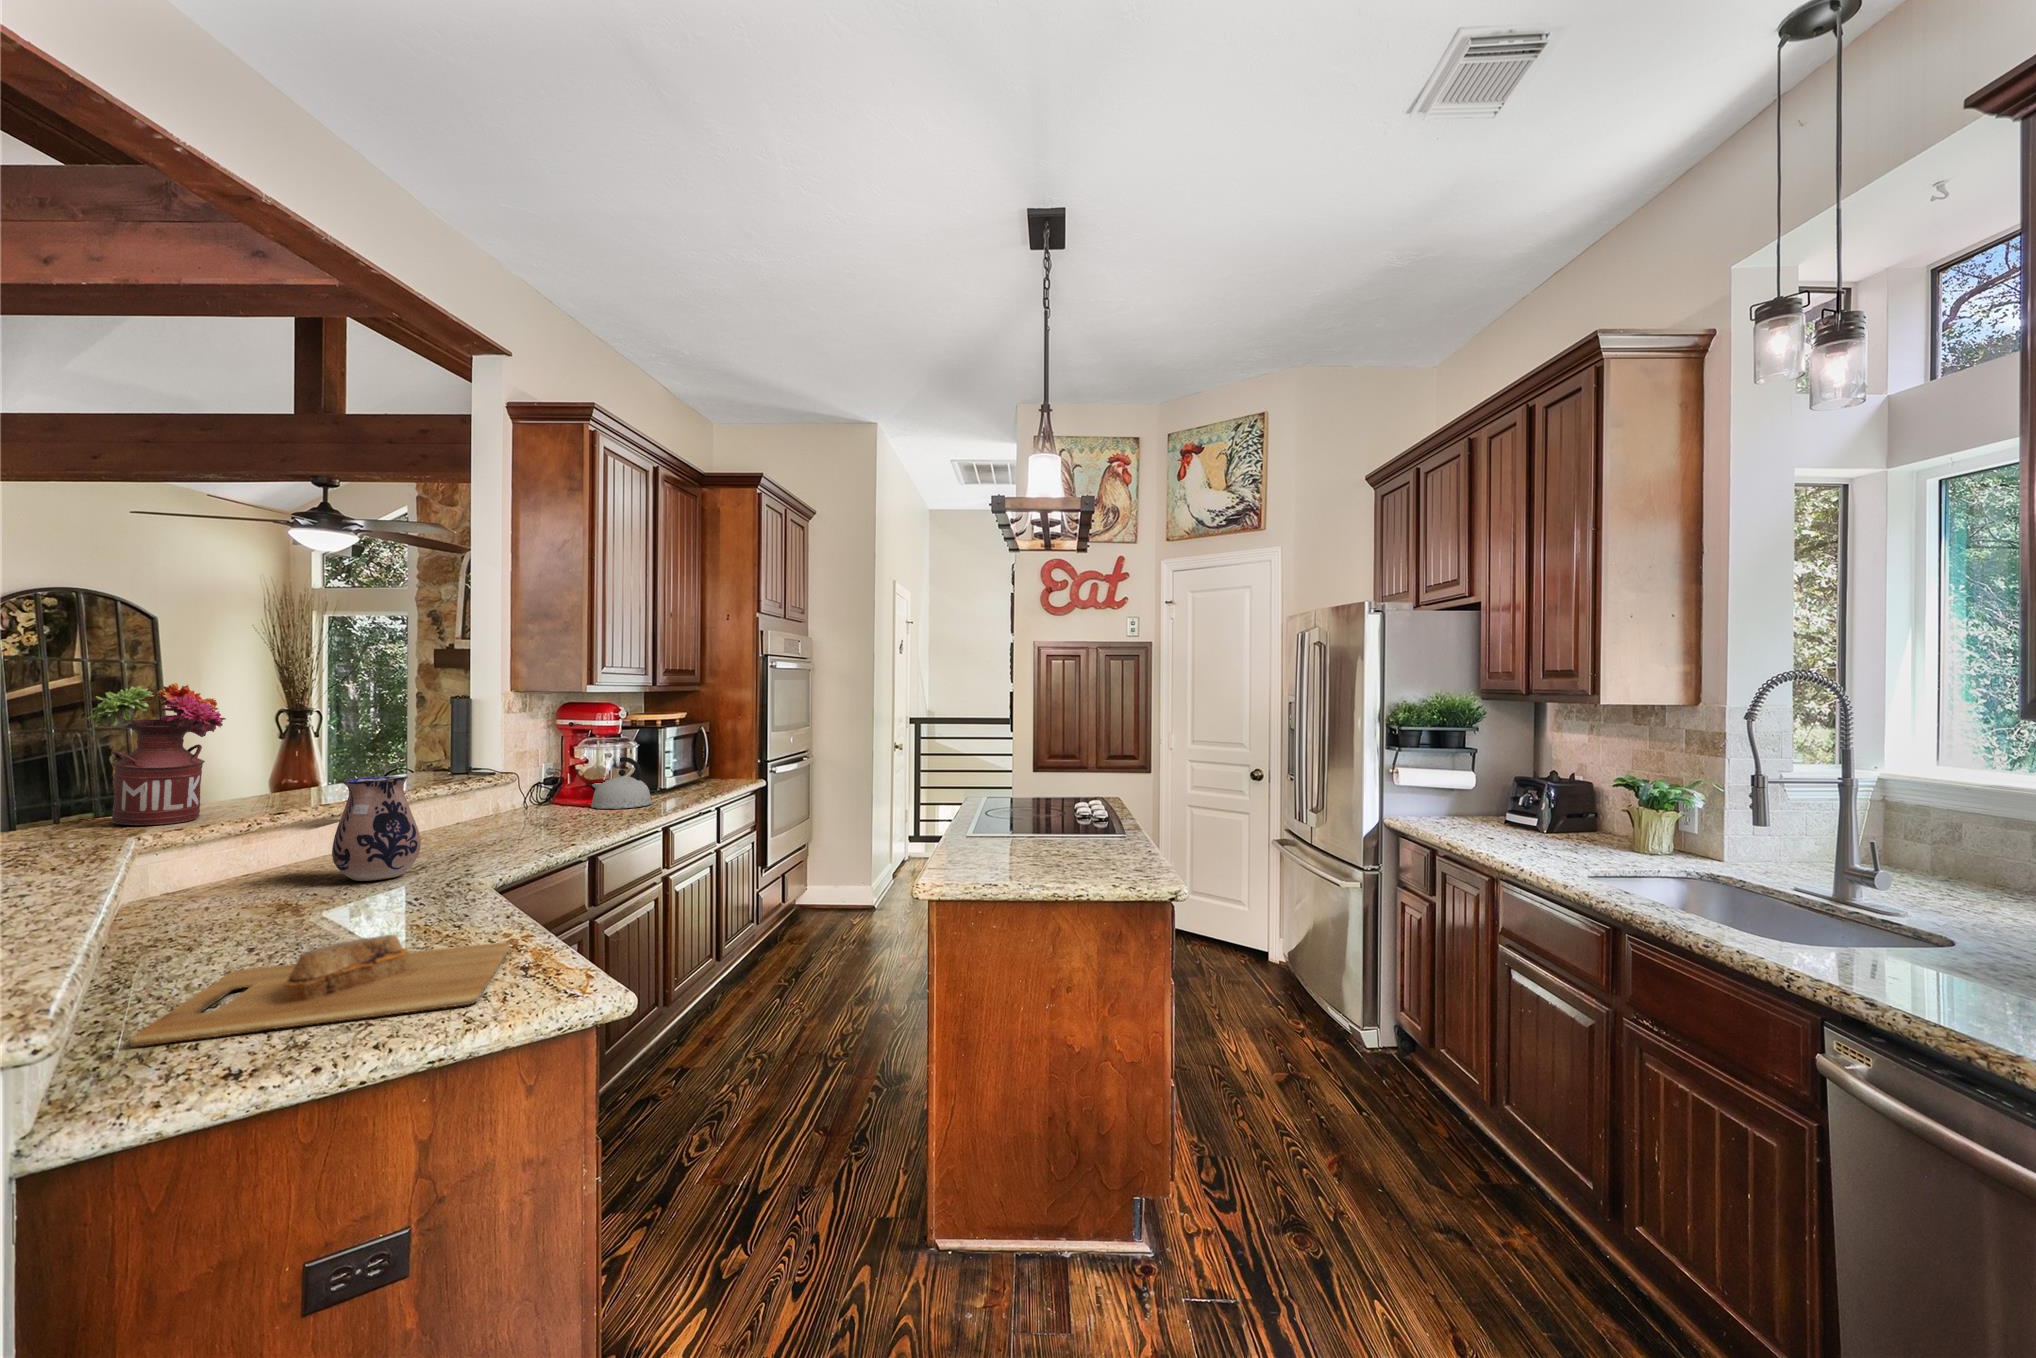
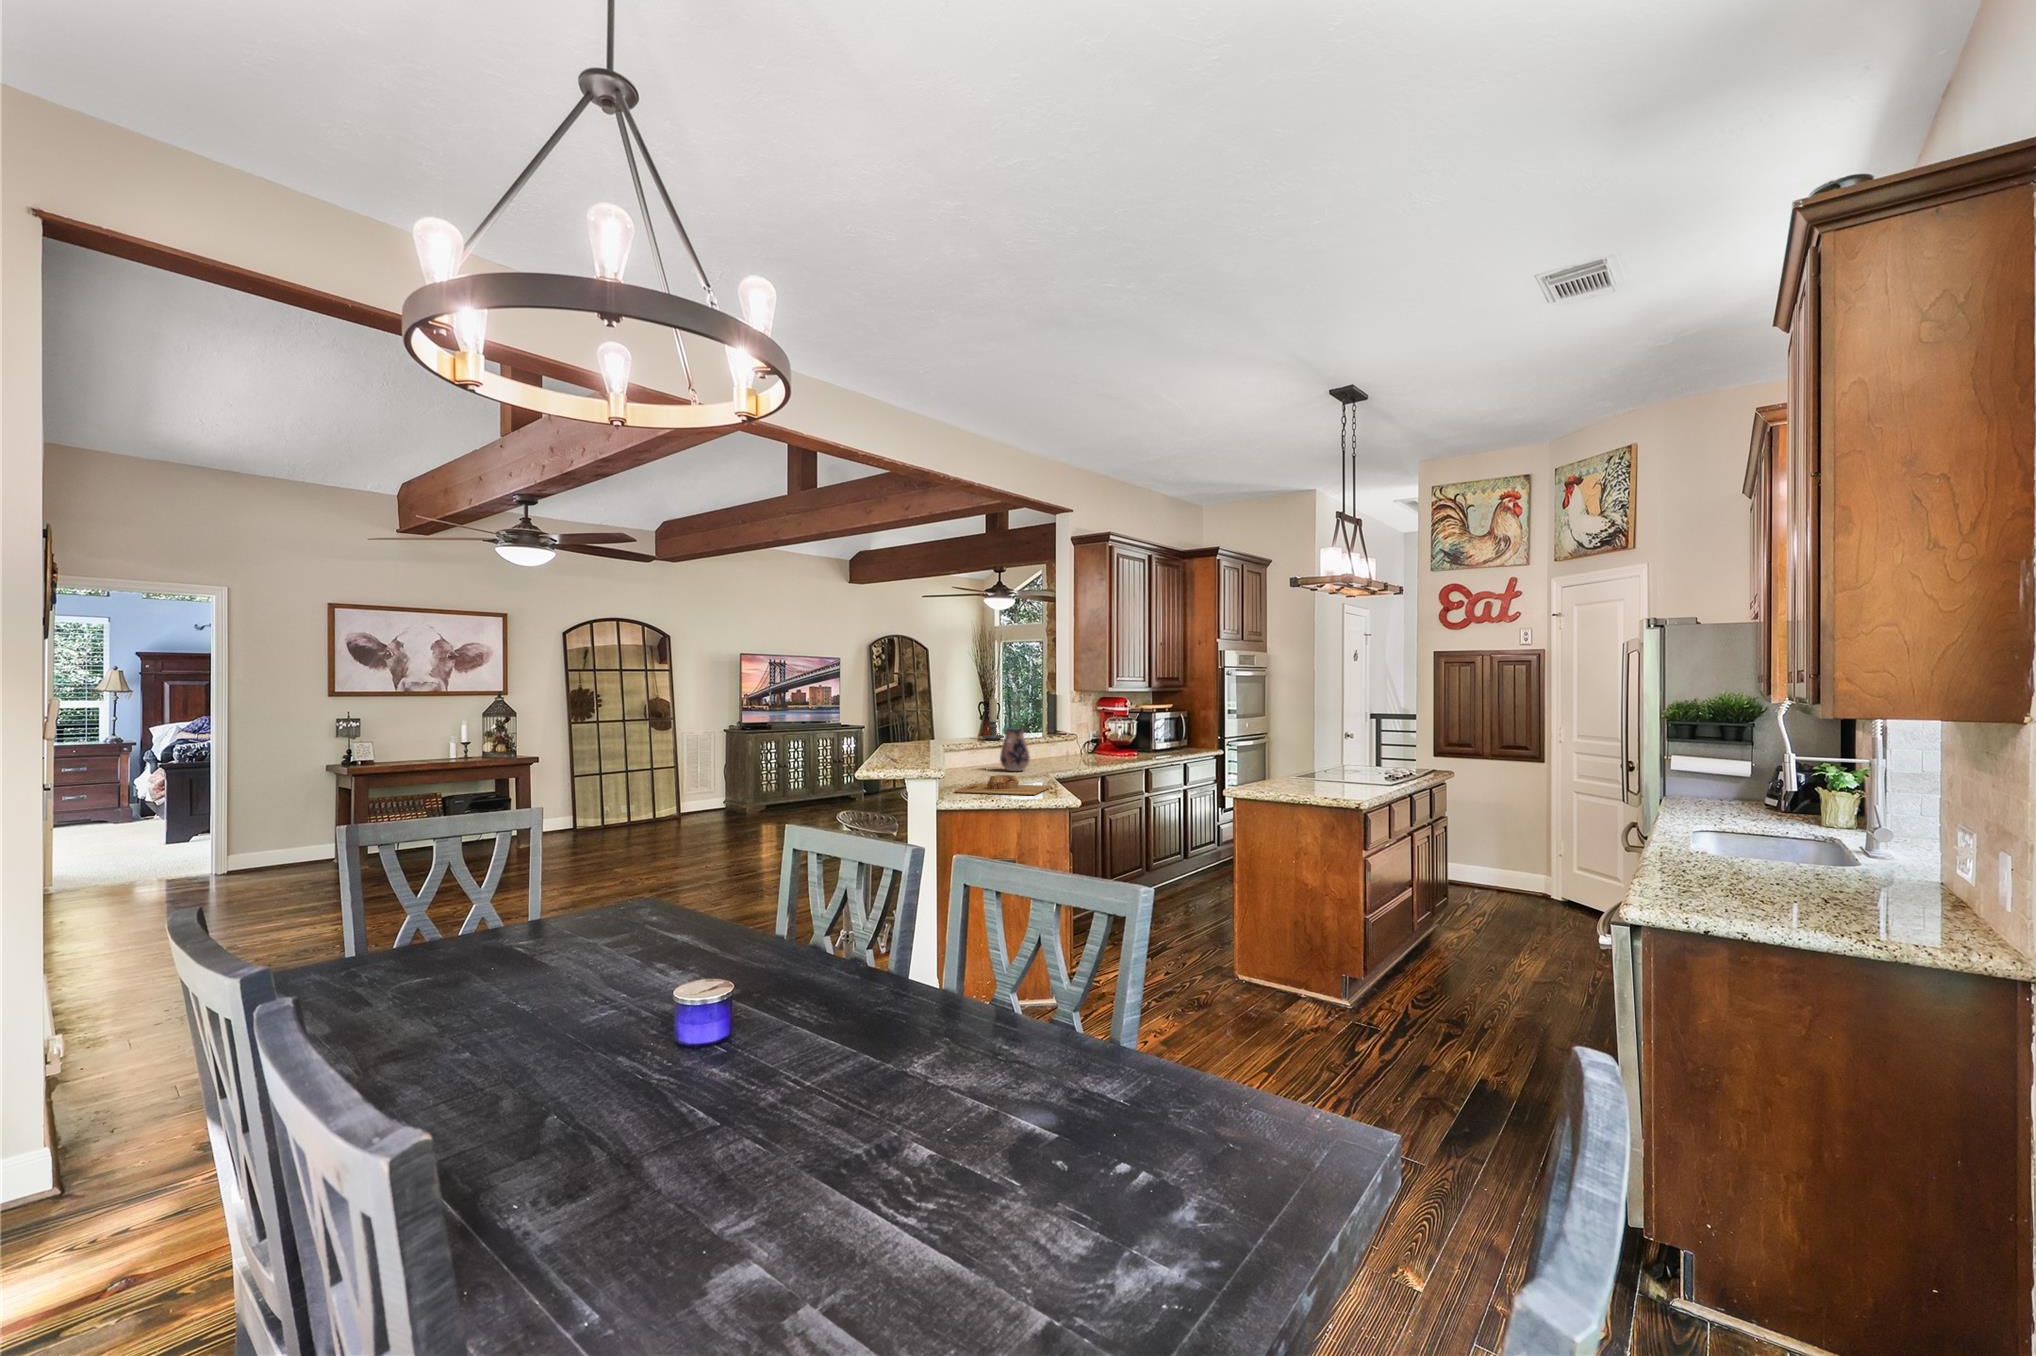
flower arrangement: present [87,683,226,825] -> none [928,689,967,744]
candle holder: none [277,706,341,799] -> present [982,699,1004,740]
kettle: present [591,757,652,809] -> none [1111,729,1145,758]

